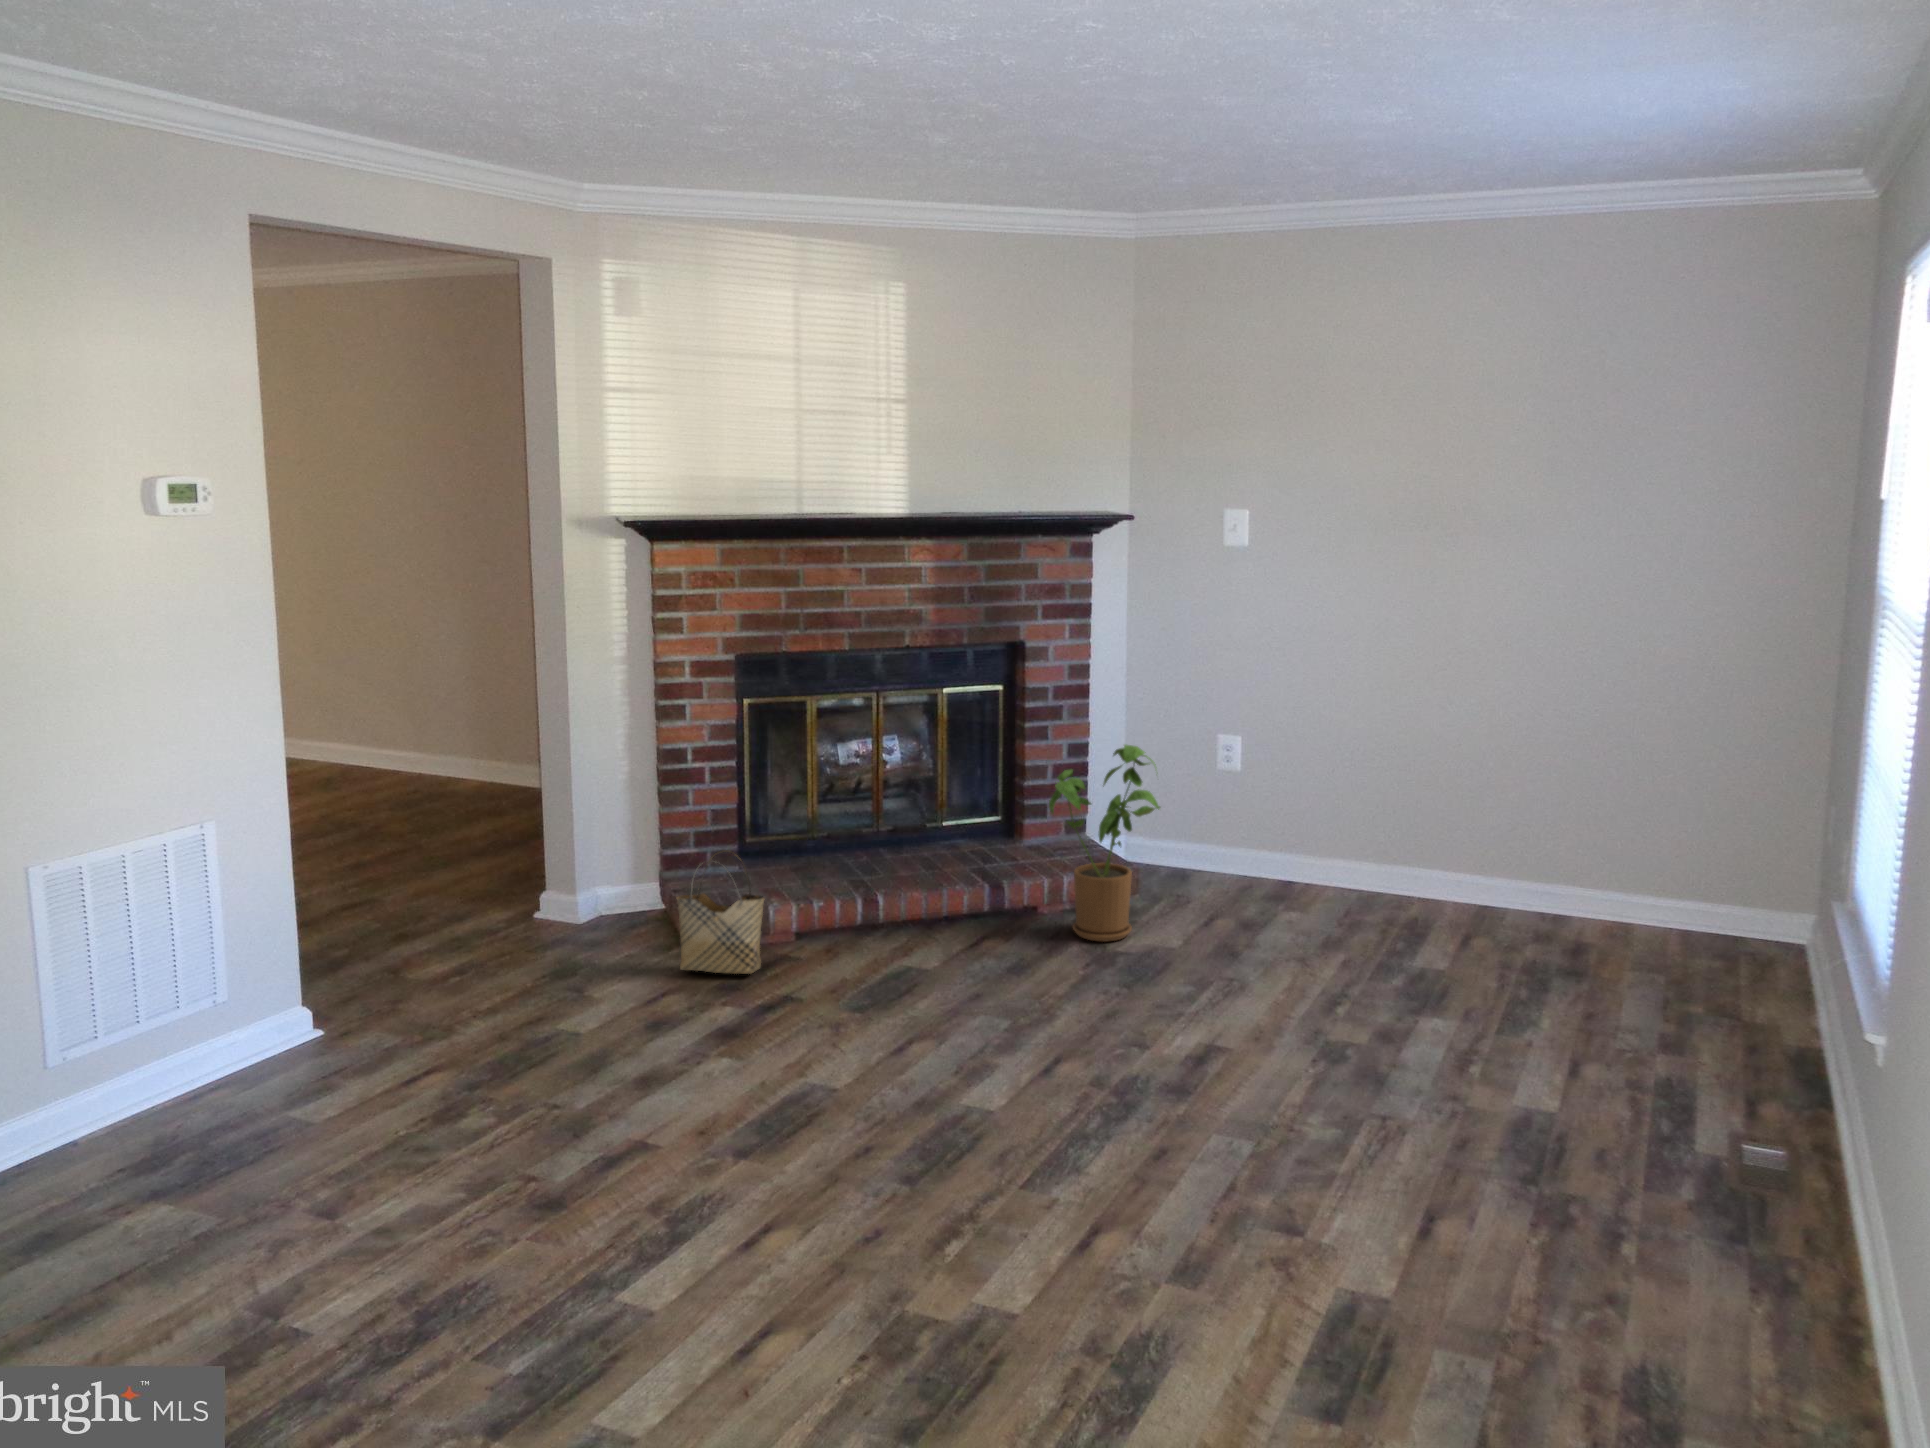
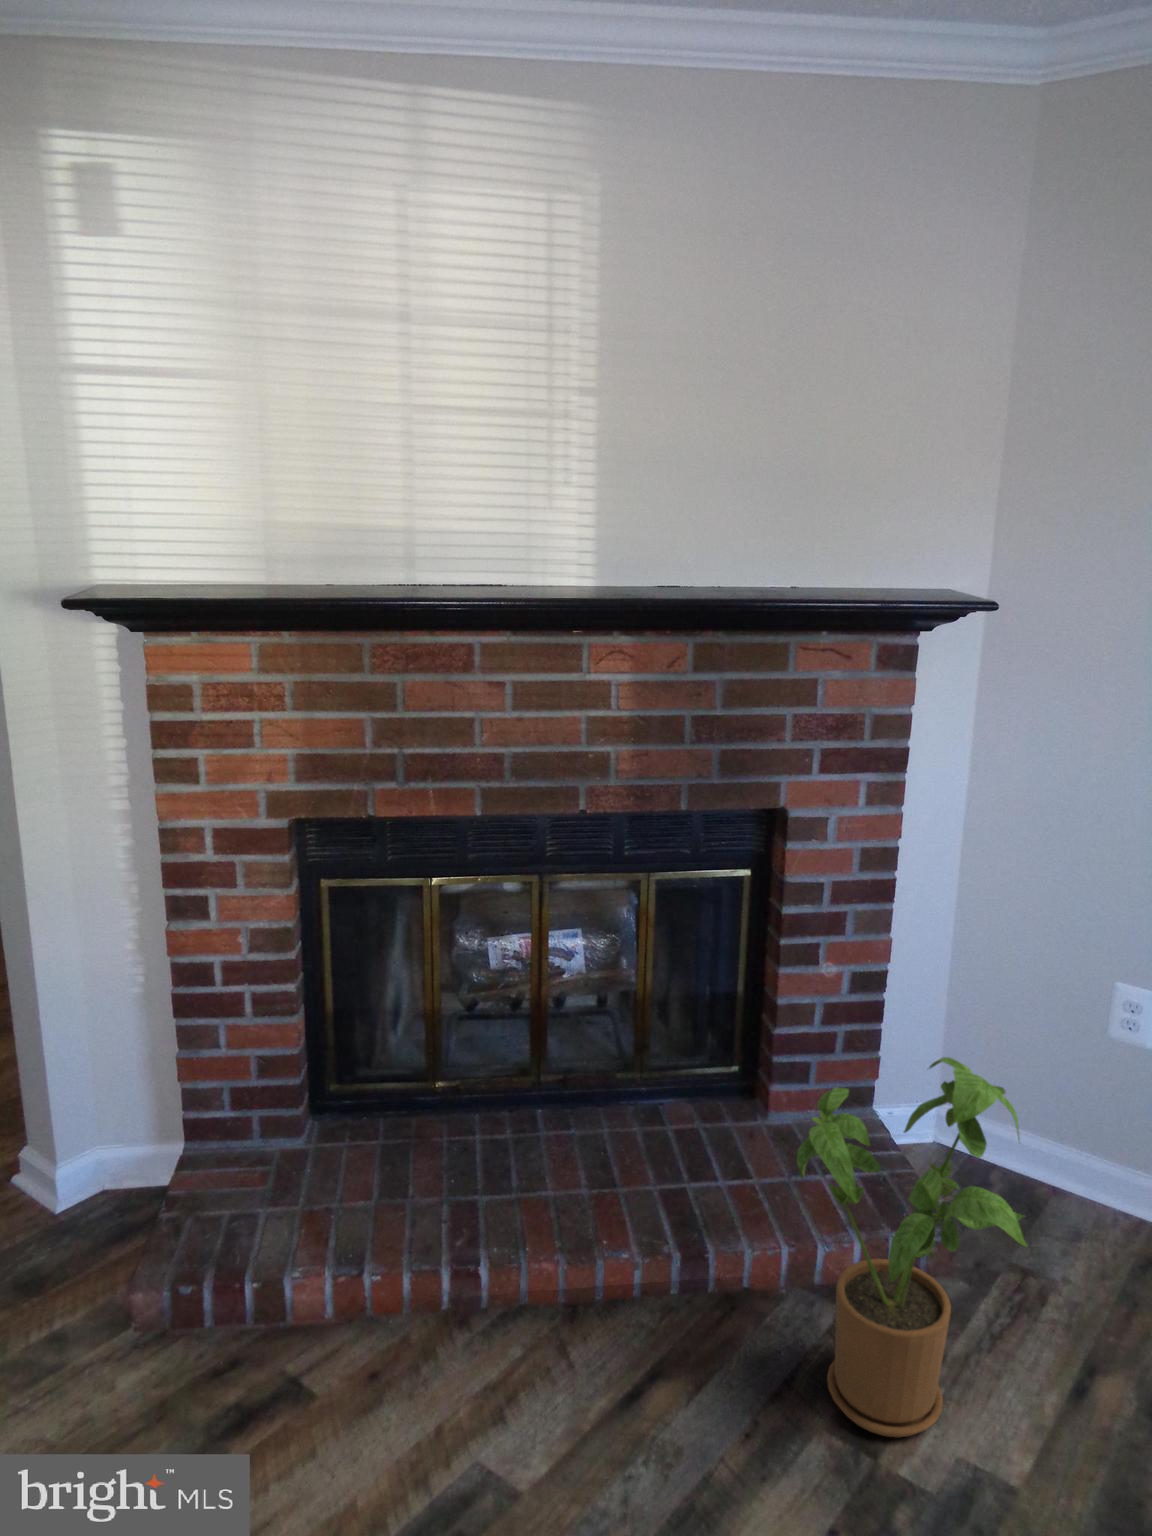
woven basket: present [677,850,764,974] -> none [83,1211,235,1462]

